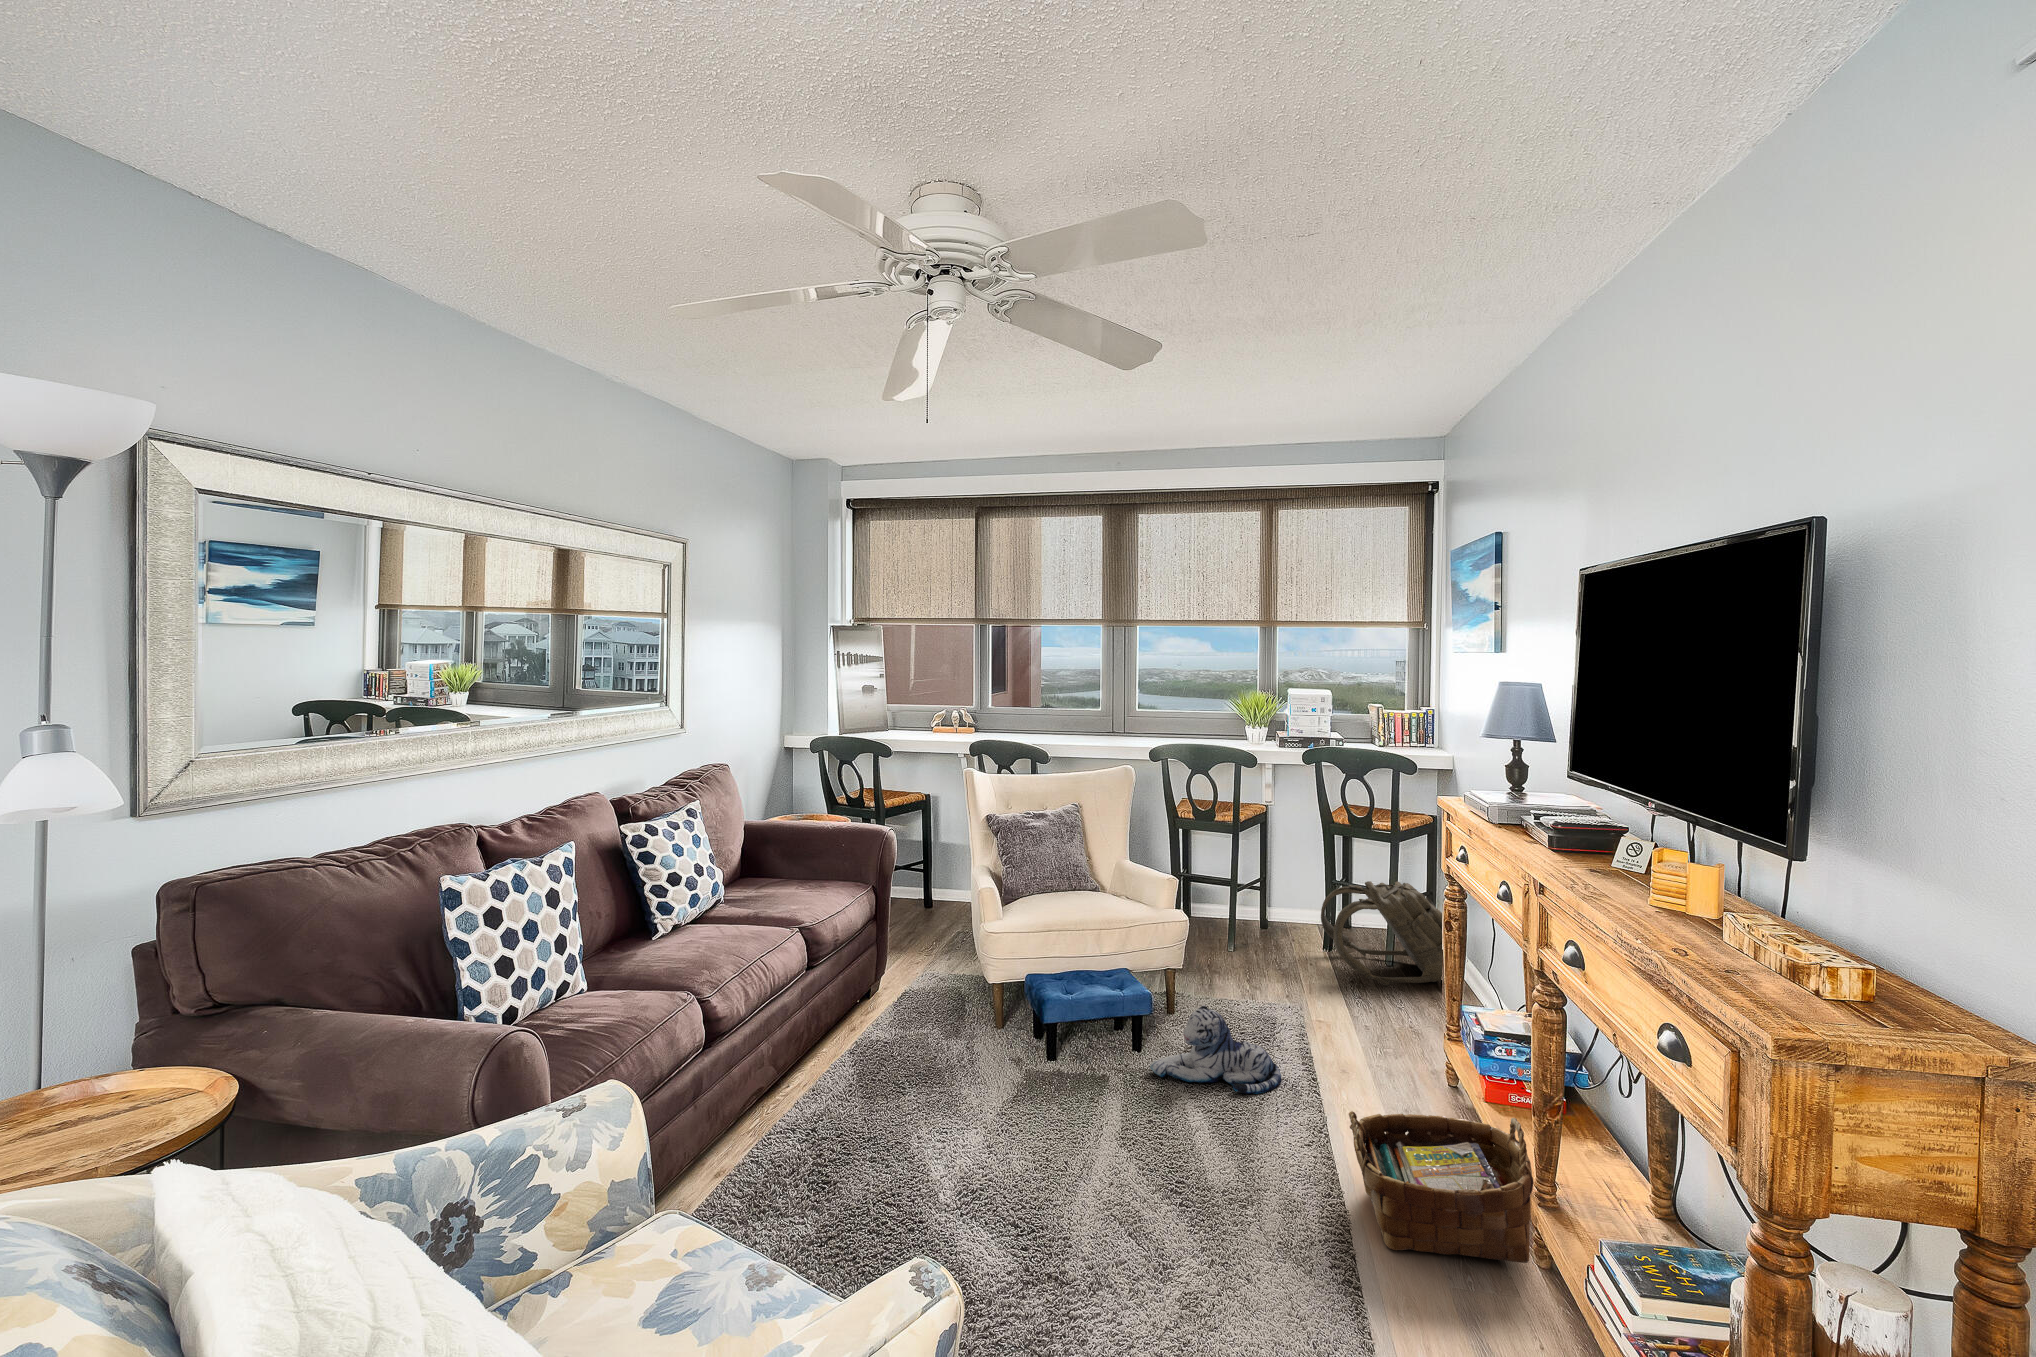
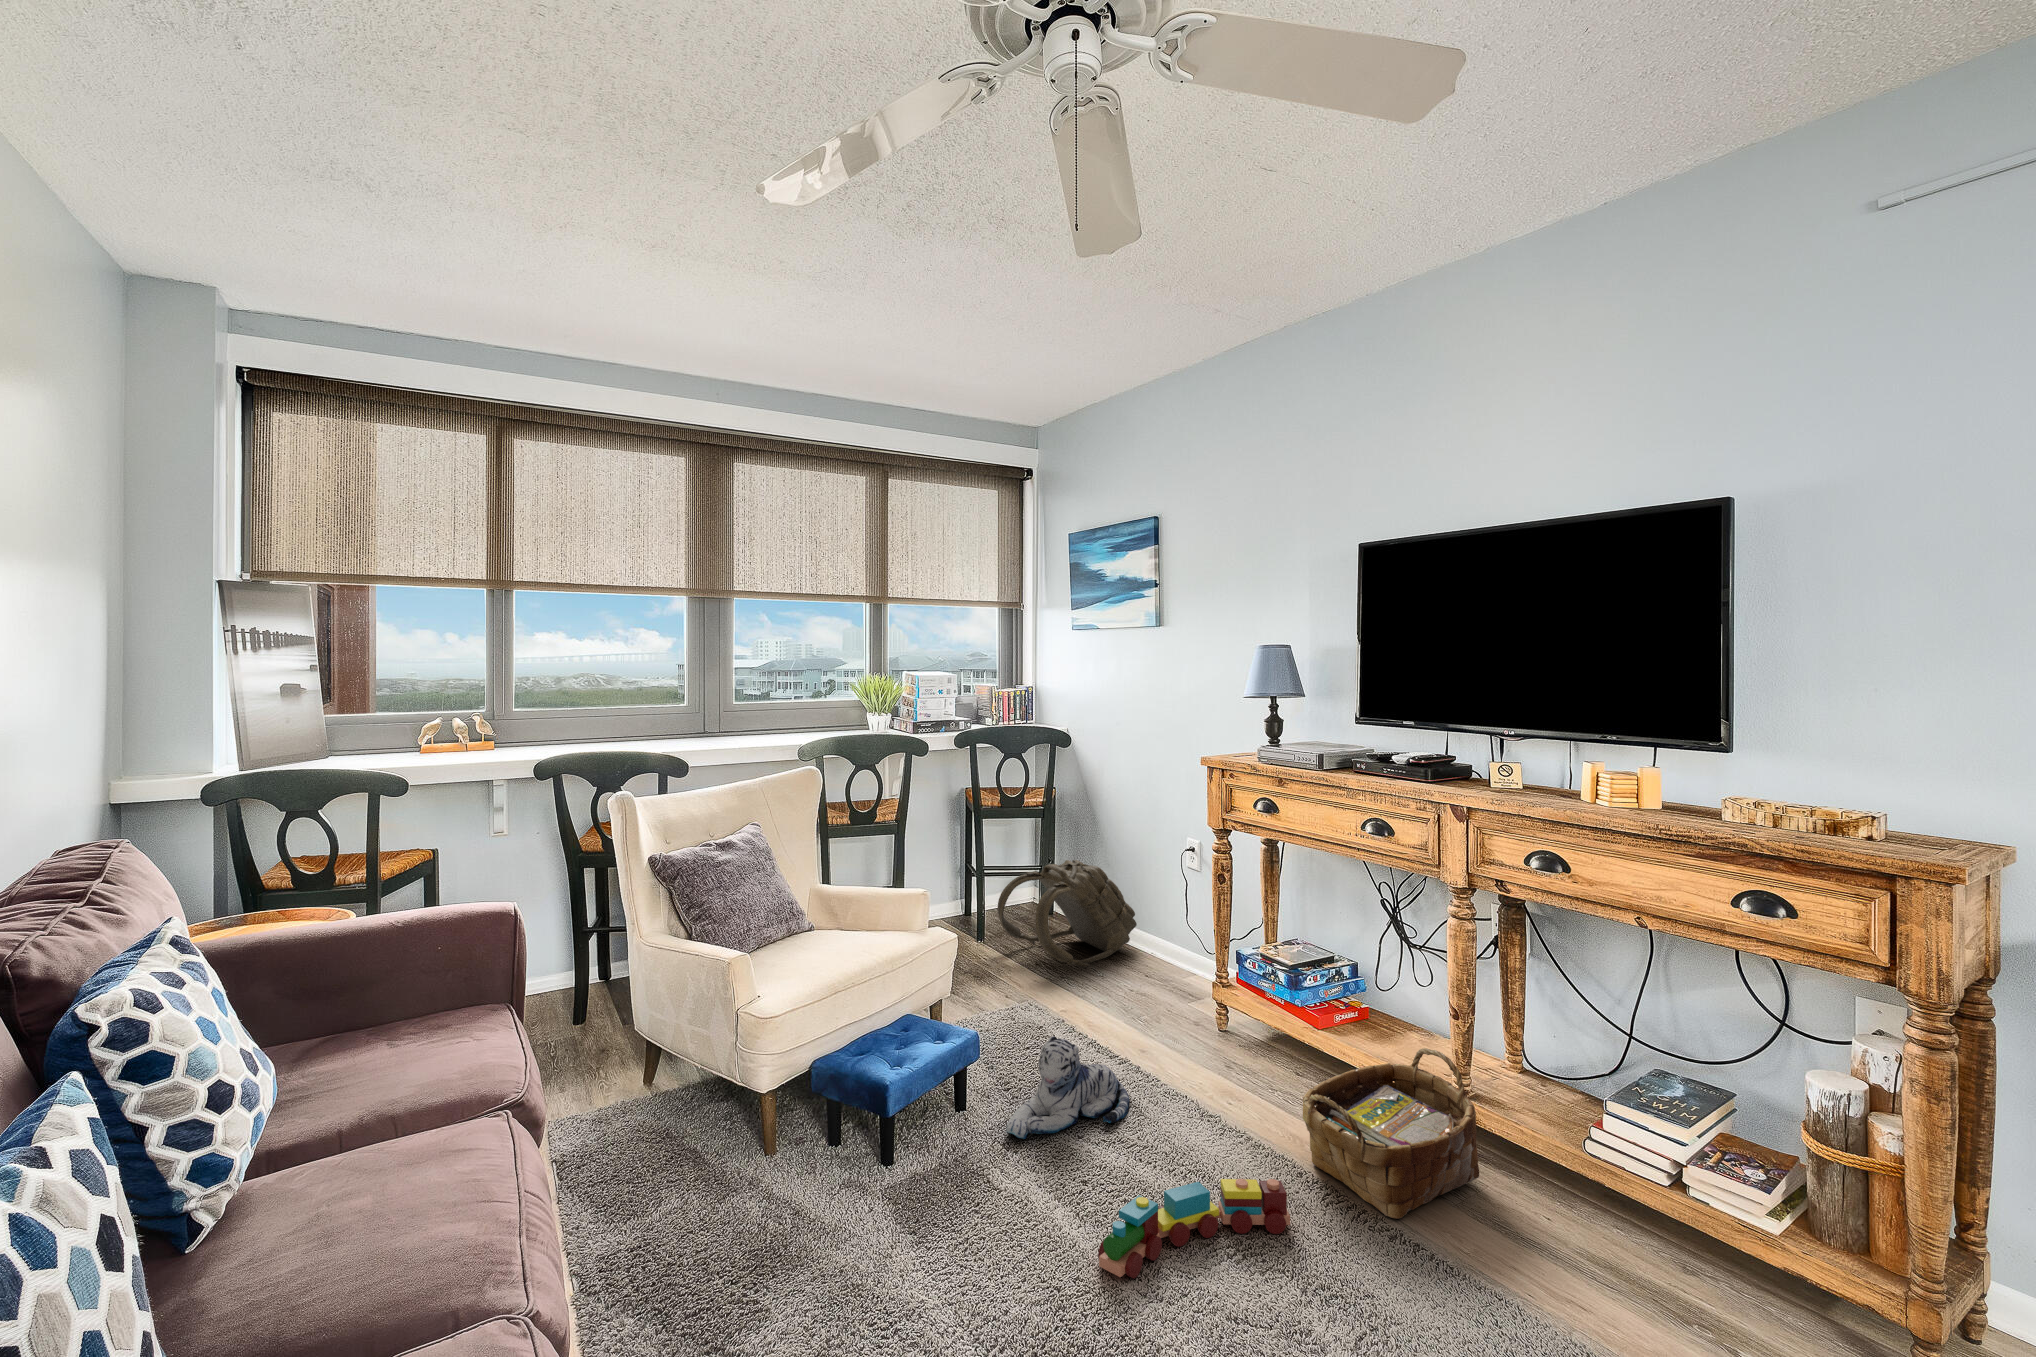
toy train: none [1105,1126,1291,1208] -> present [1098,1179,1290,1278]

